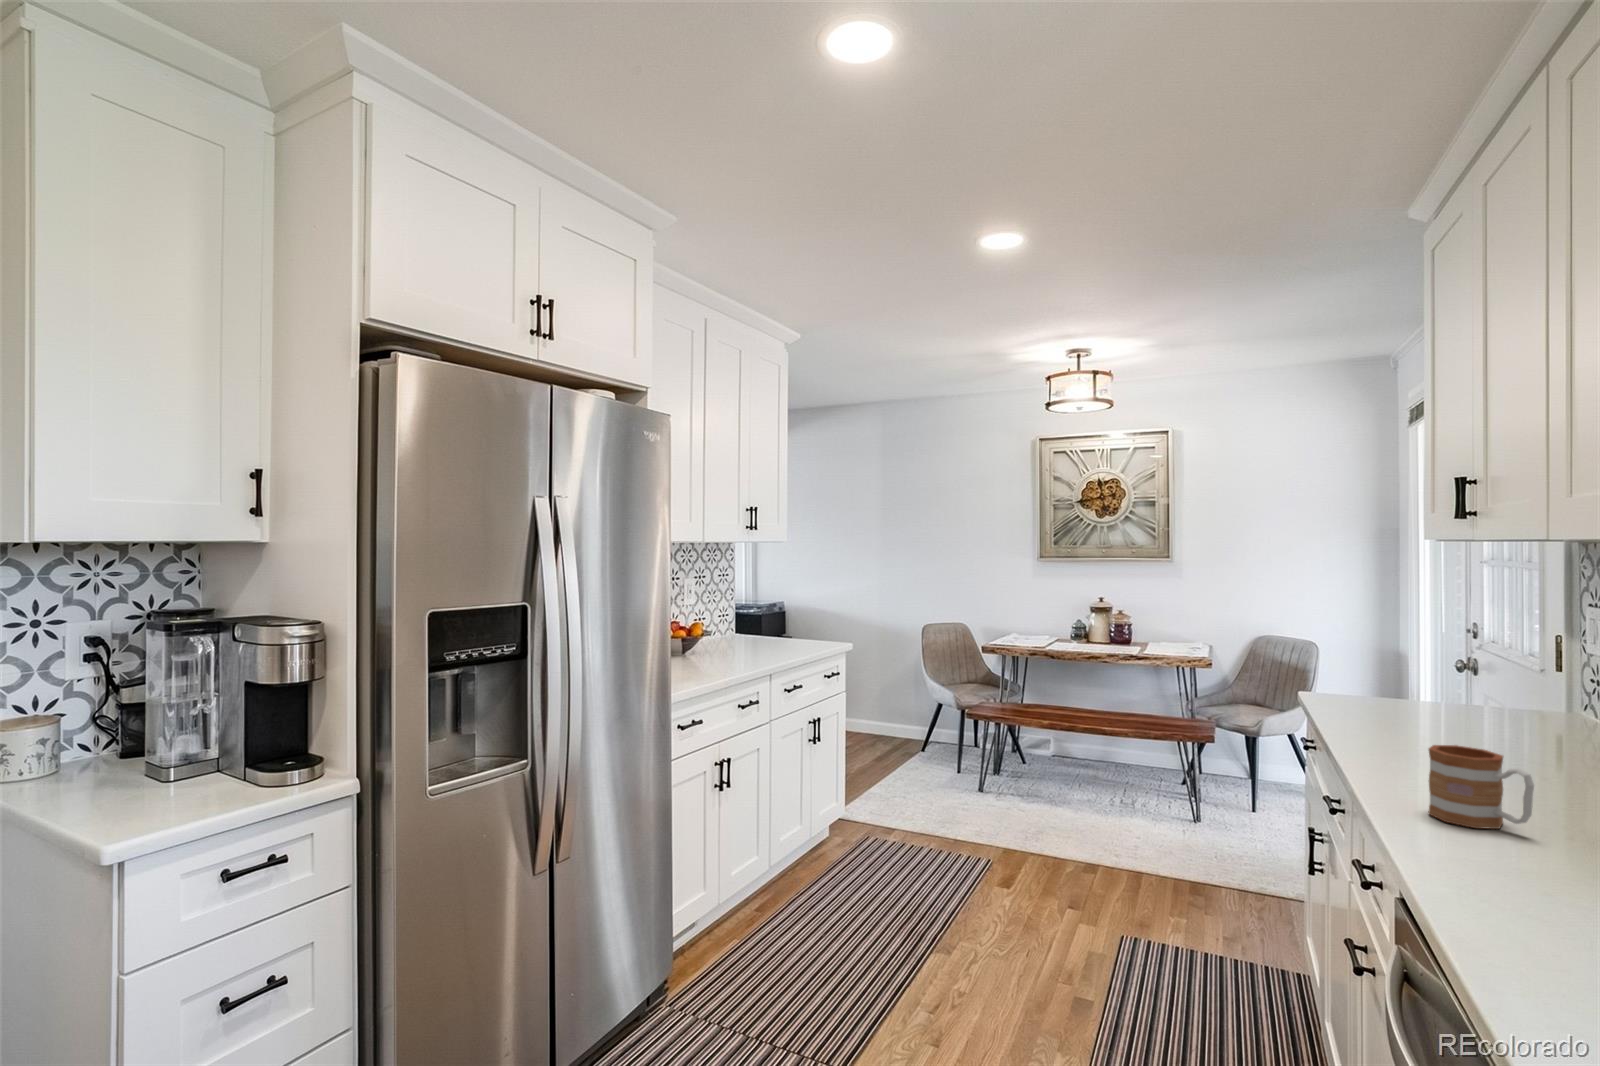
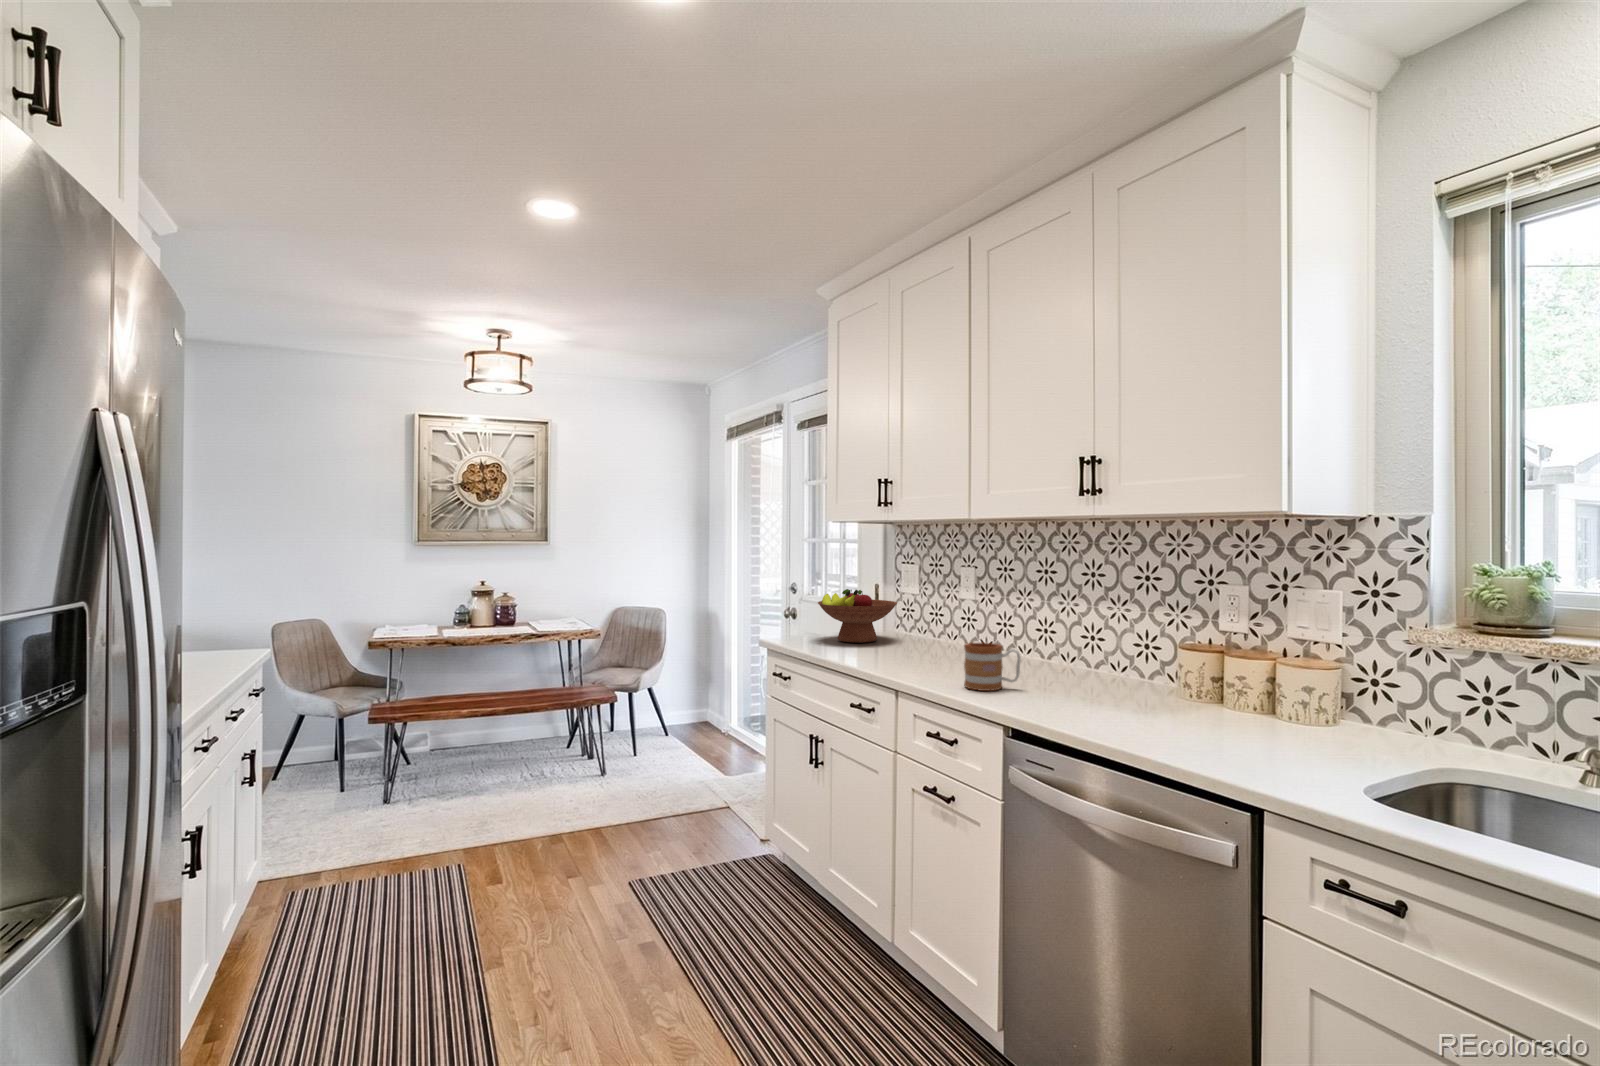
fruit bowl: none [1365,644,1512,725] -> present [818,589,897,643]

